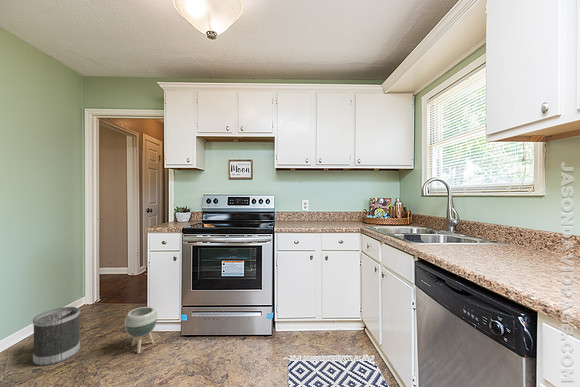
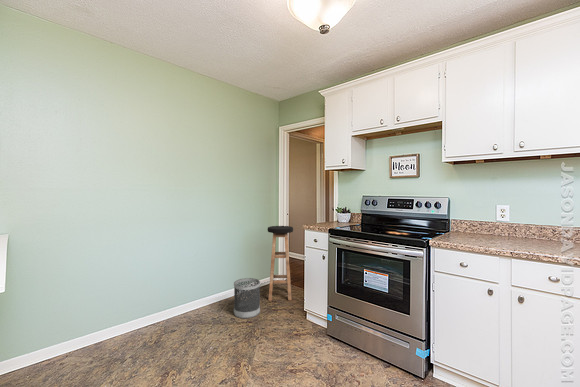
bar stool: none [77,234,117,332] -> present [267,226,293,301]
planter: present [125,307,157,353] -> none [282,295,307,335]

